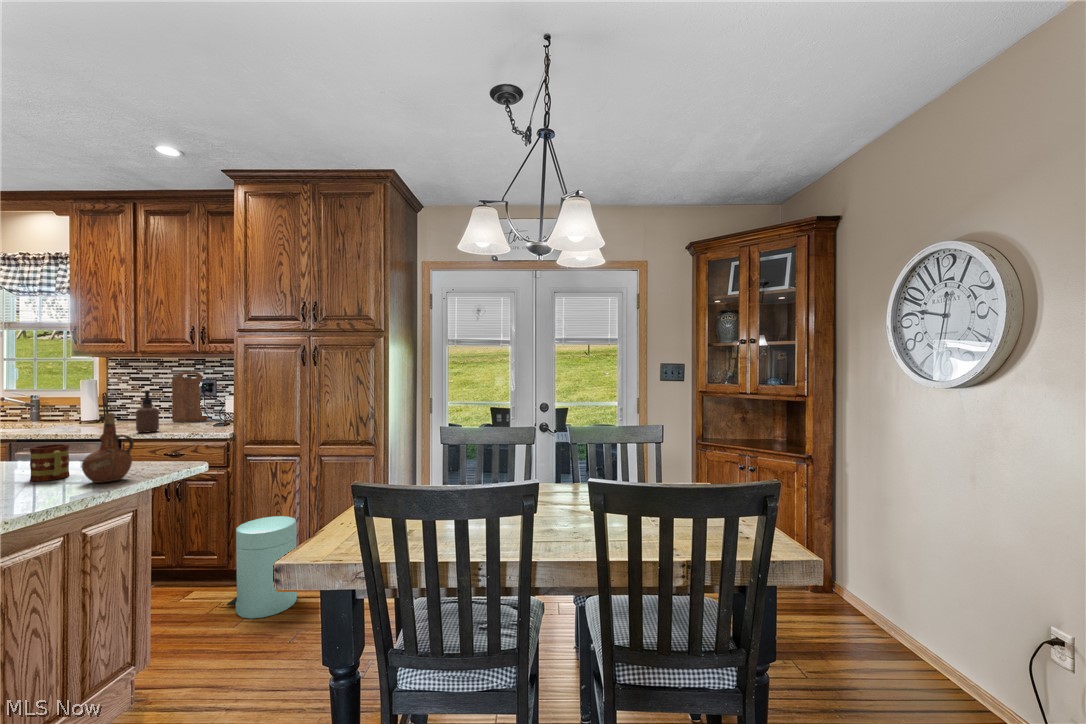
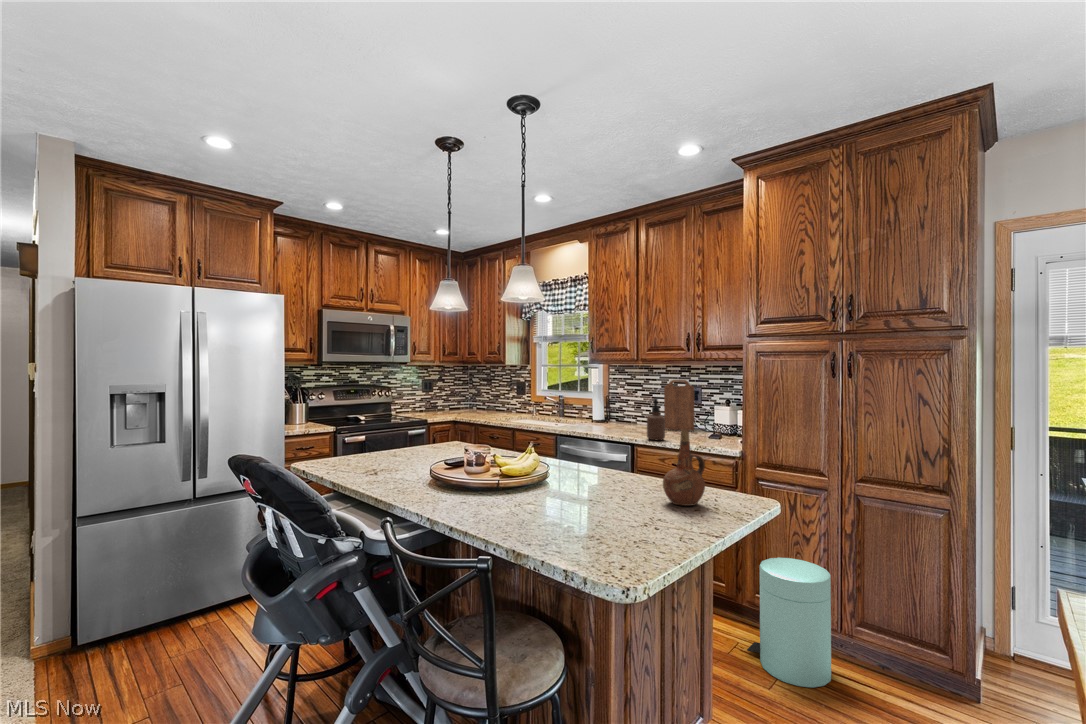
mug: present [30,444,69,481] -> none [613,454,640,492]

